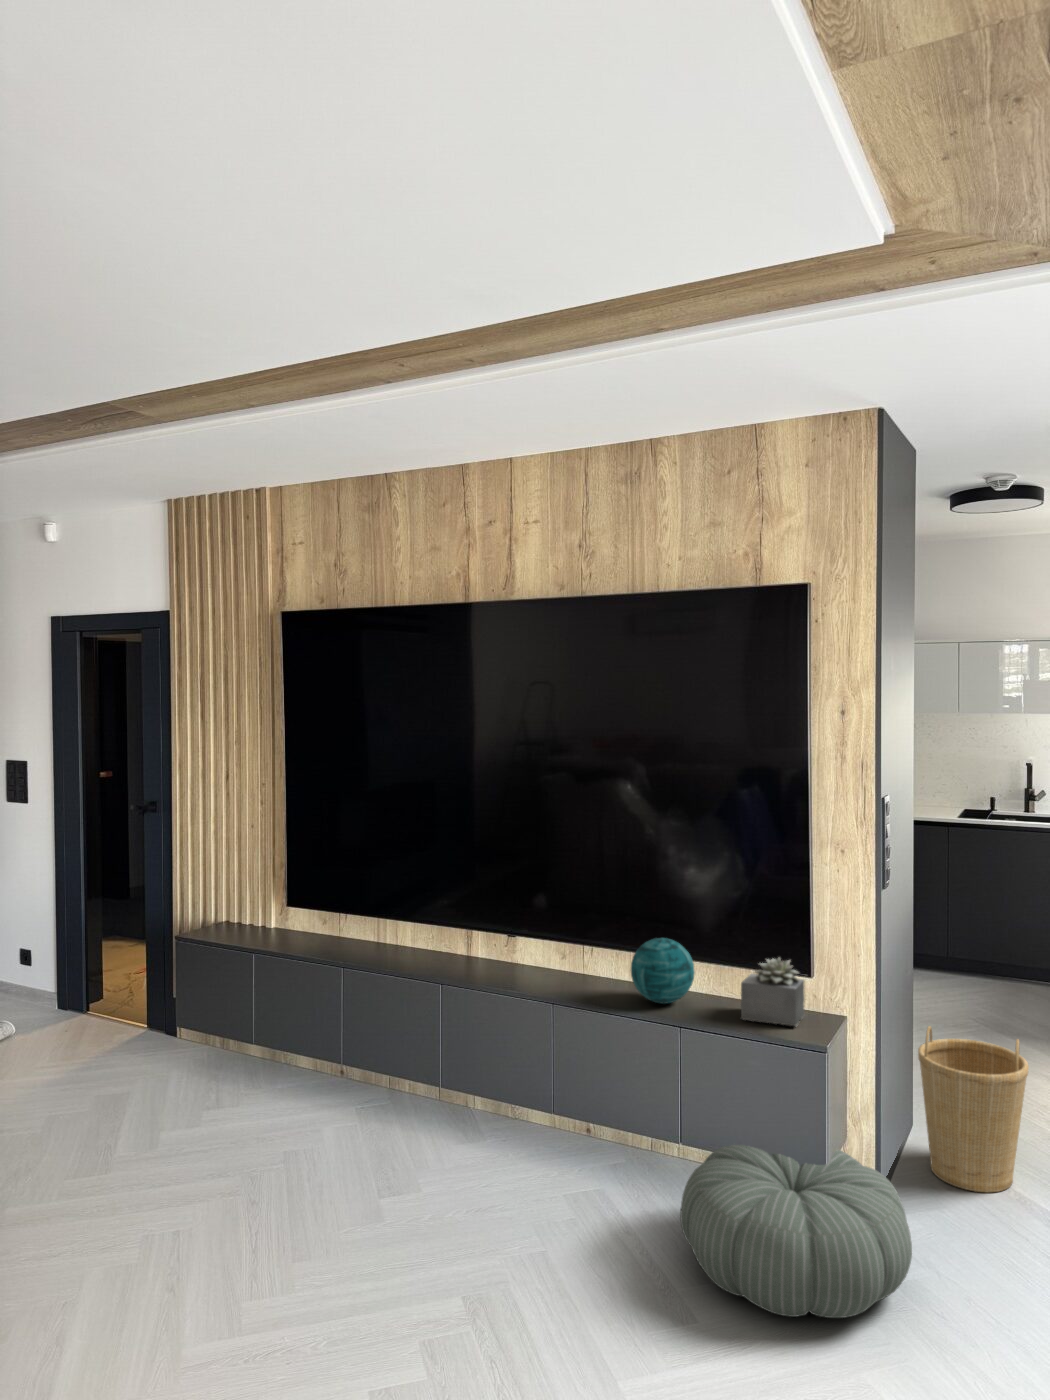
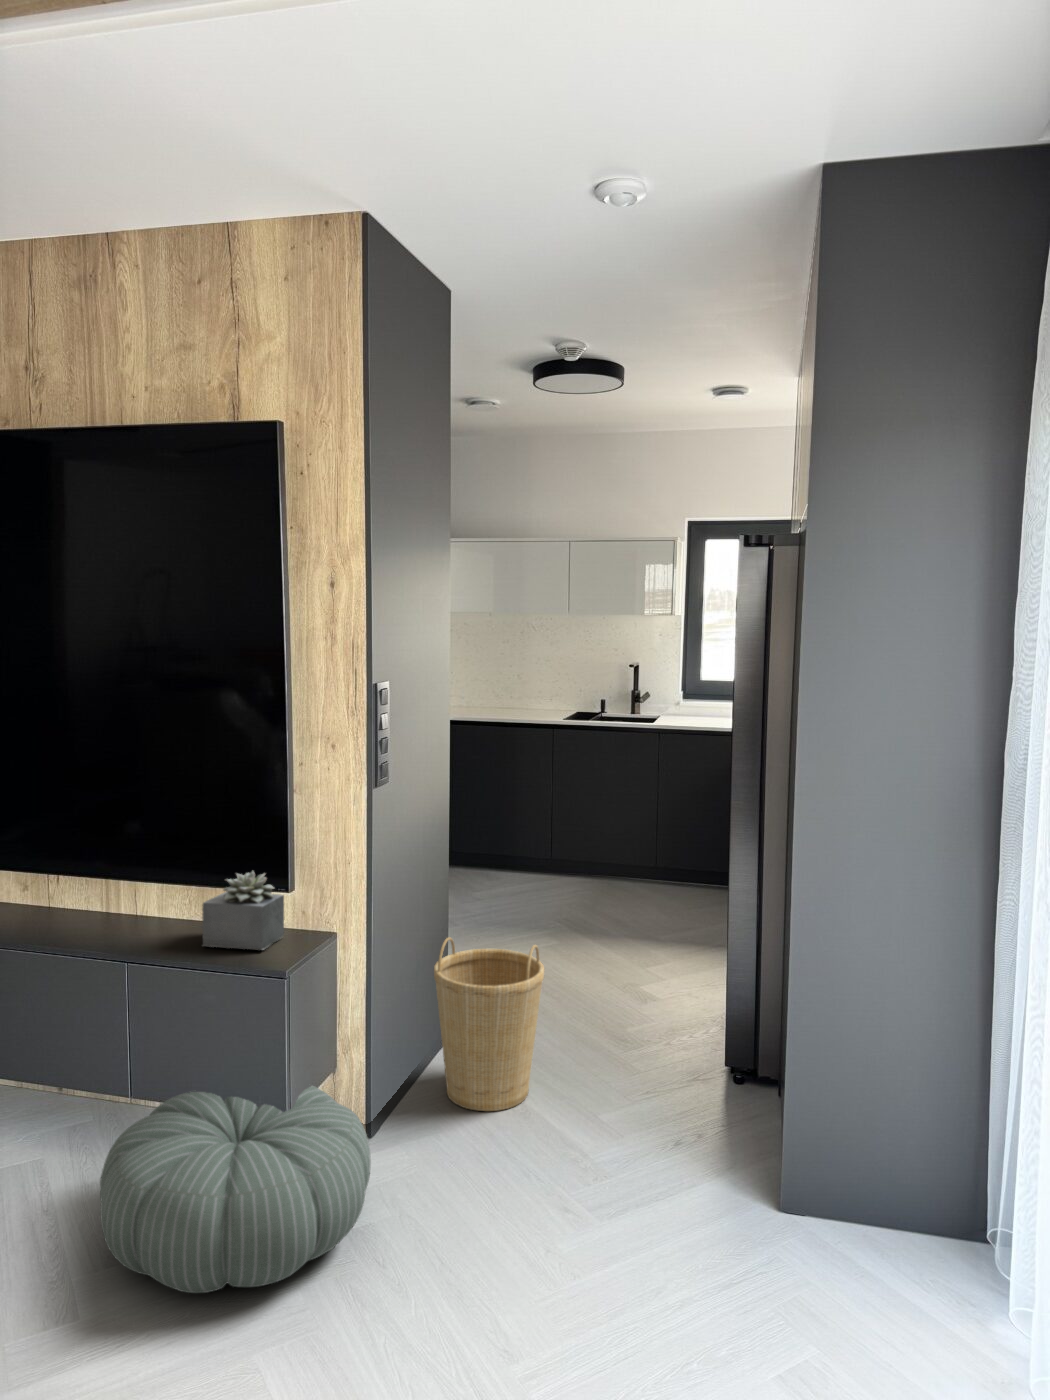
decorative orb: present [631,938,695,1004] -> none [78,856,161,934]

